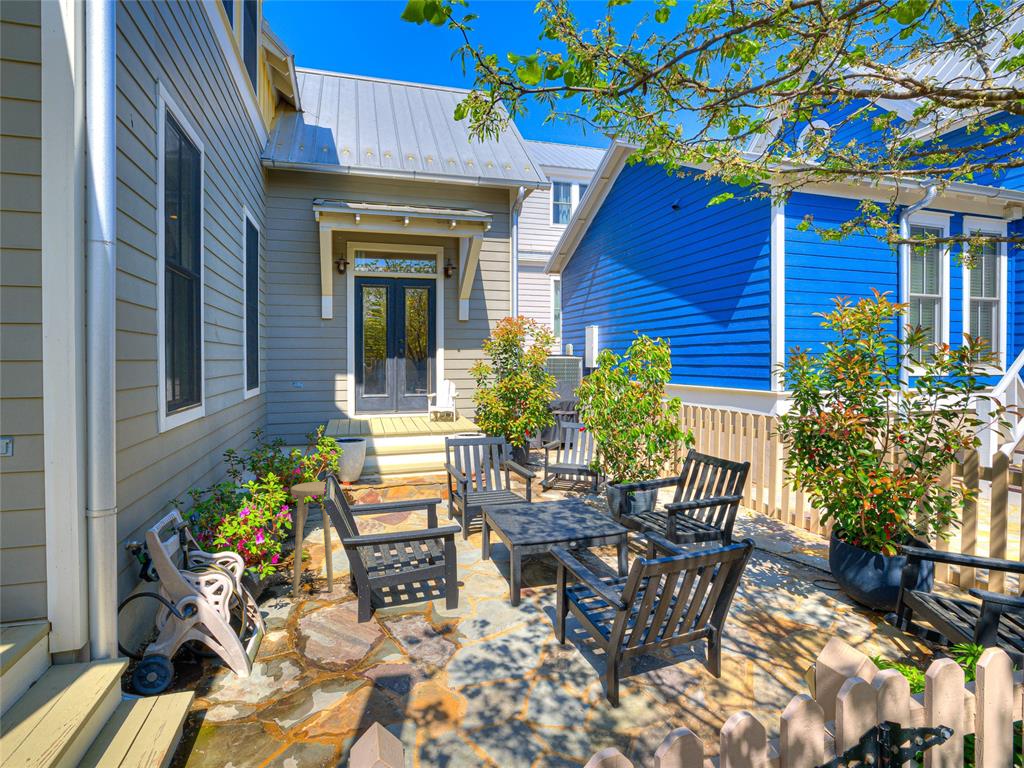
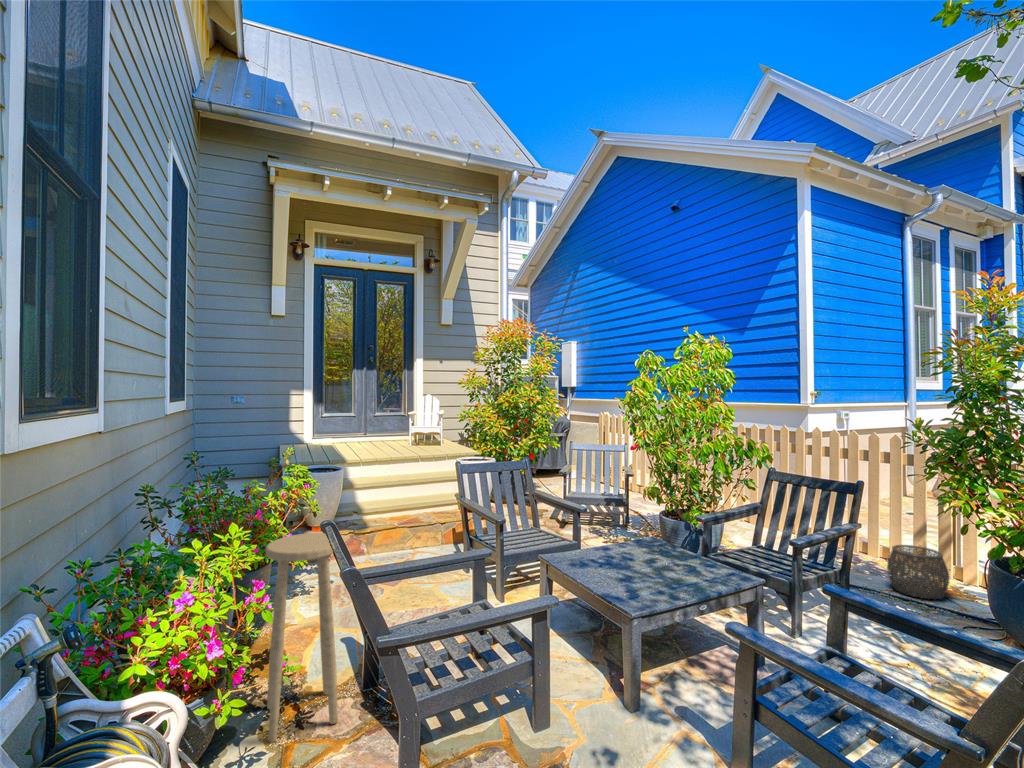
woven basket: none [770,512,814,553] -> present [887,545,949,599]

